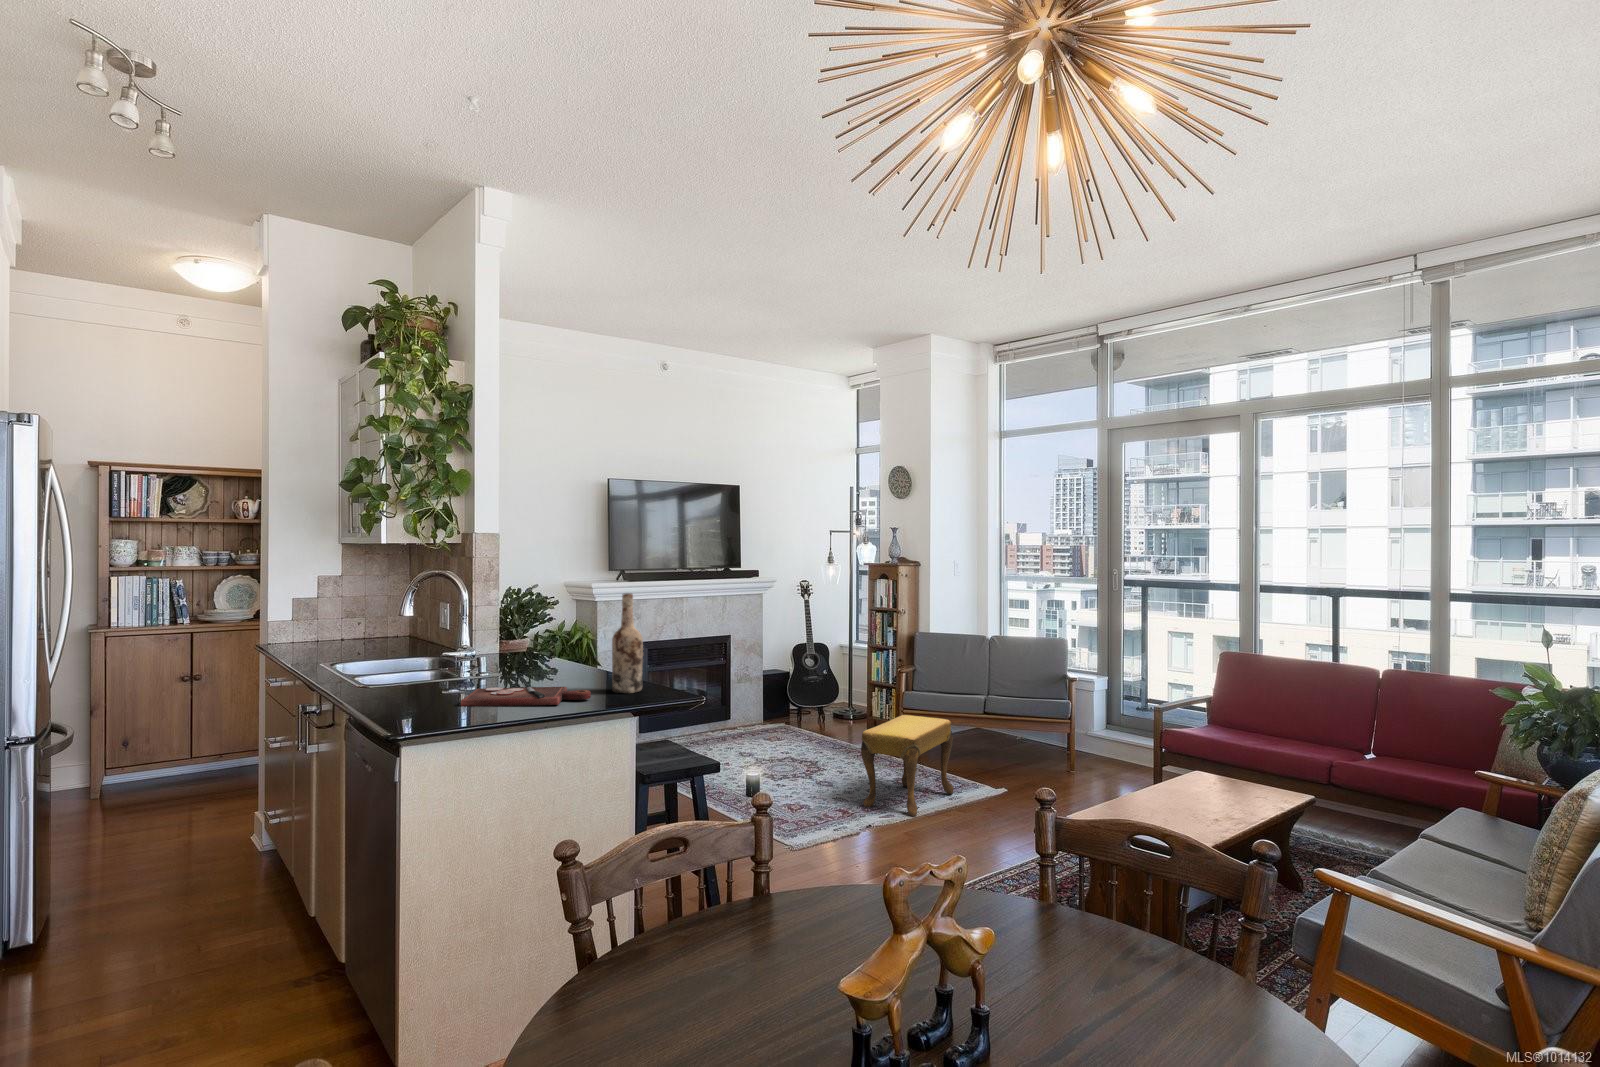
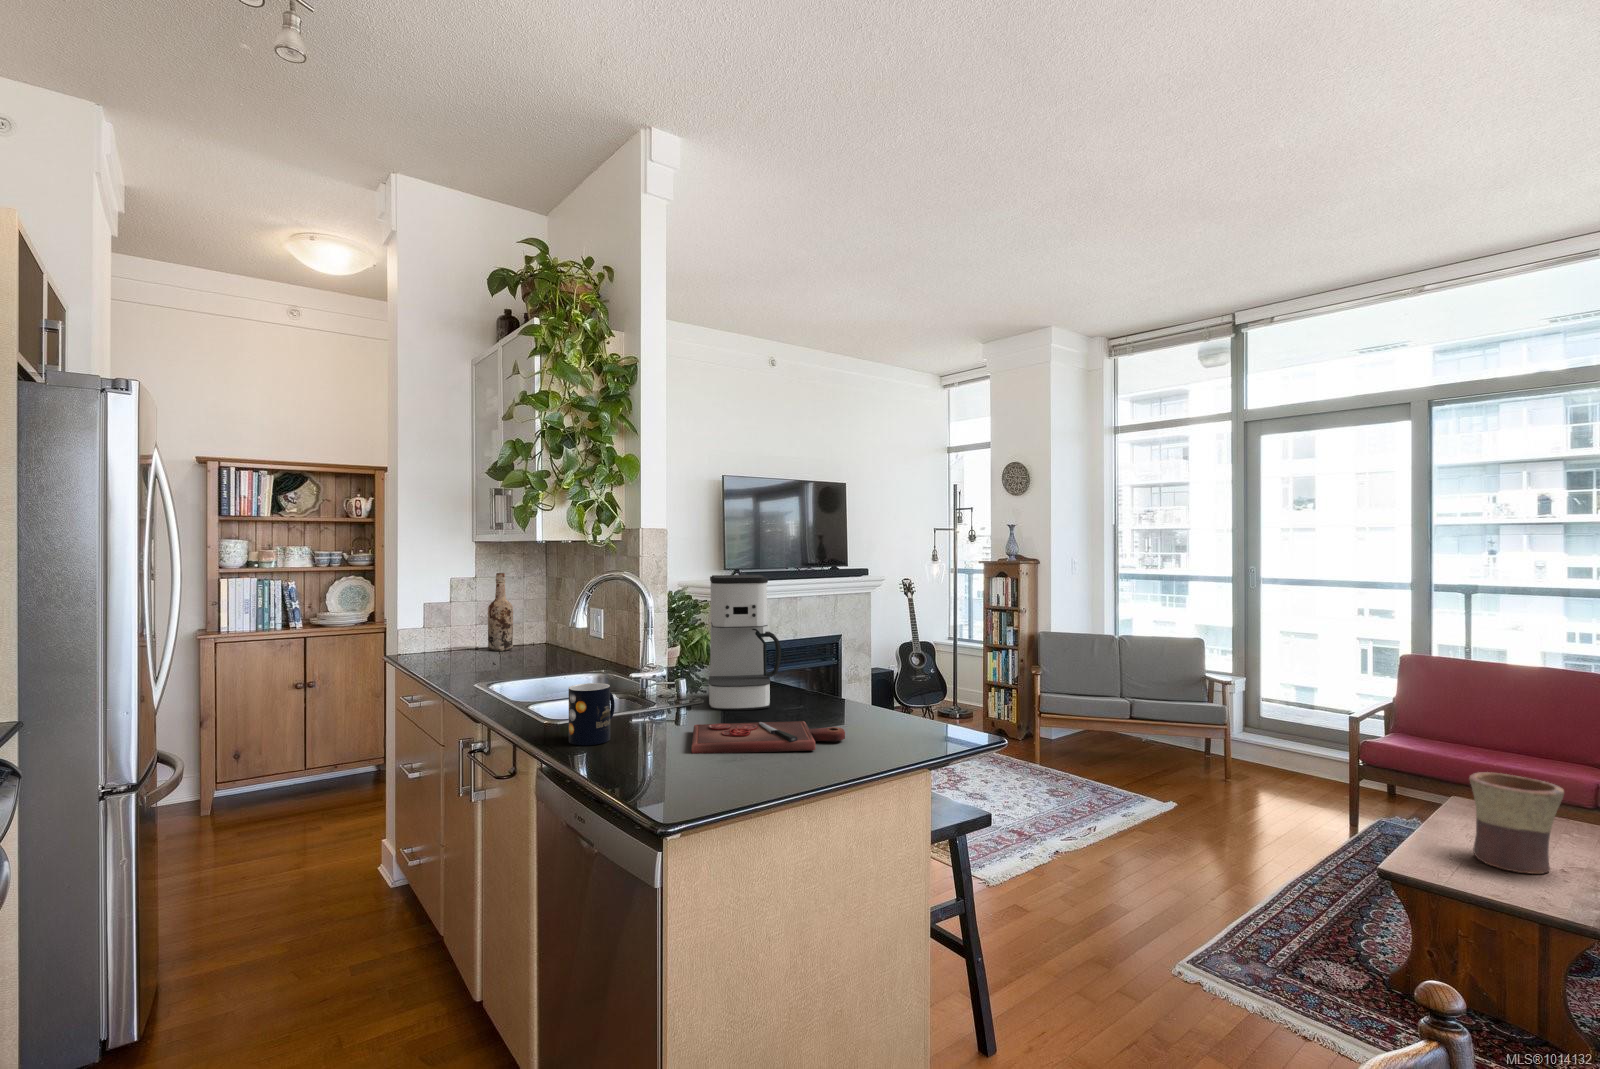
coffee maker: none [508,572,572,682] -> present [708,575,781,710]
wine bottle: present [612,593,643,693] -> present [488,573,513,651]
mug: none [370,655,411,701] -> present [569,683,615,745]
footstool: present [861,715,953,816] -> none [1033,725,1126,842]
flower pot: none [1158,740,1221,820] -> present [1469,772,1564,874]

